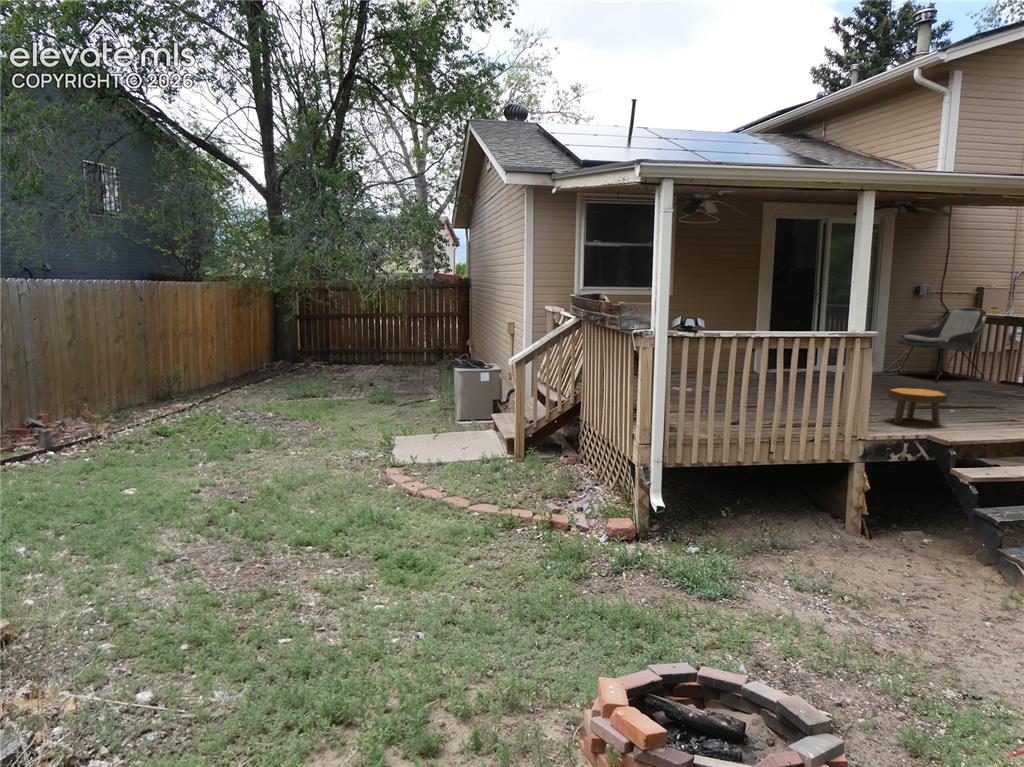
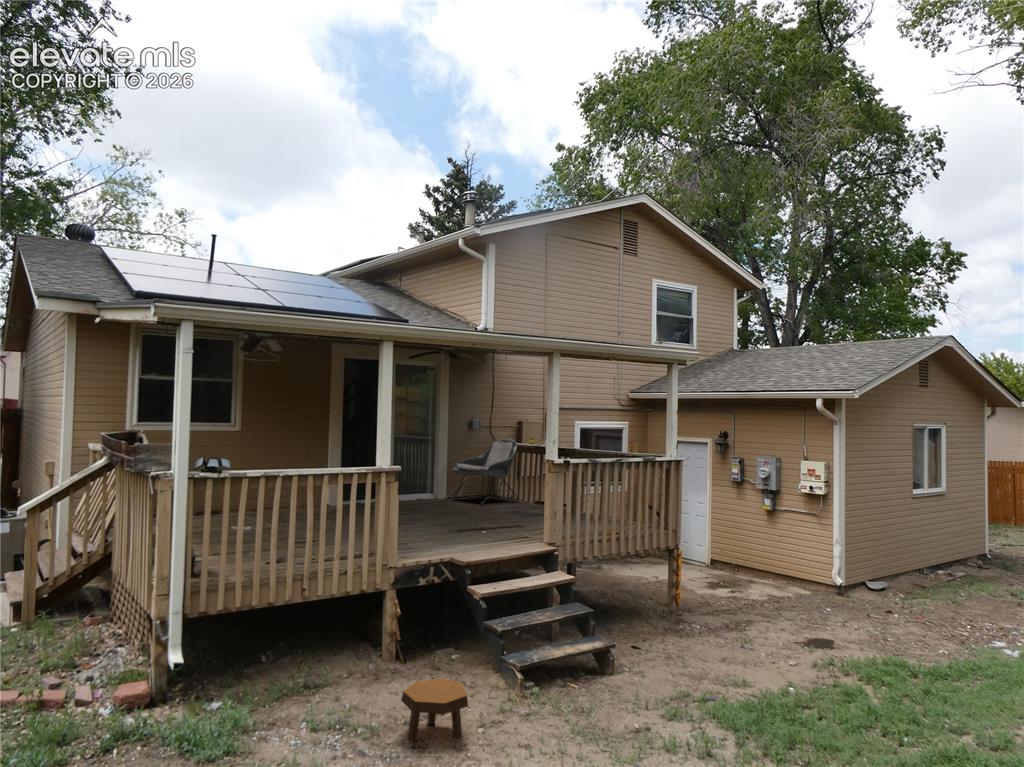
footstool: present [888,388,947,426] -> present [401,679,468,742]

